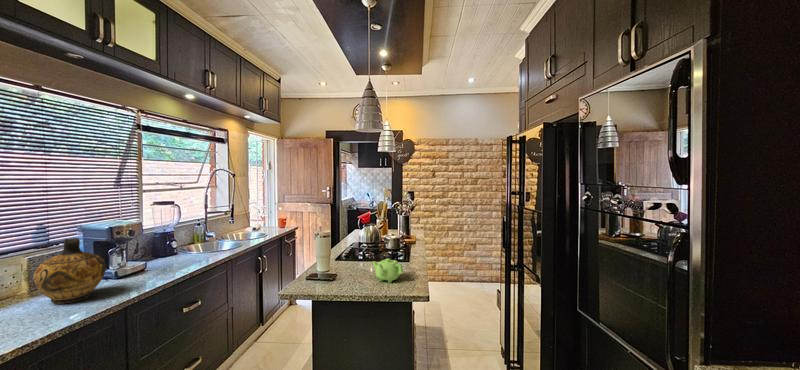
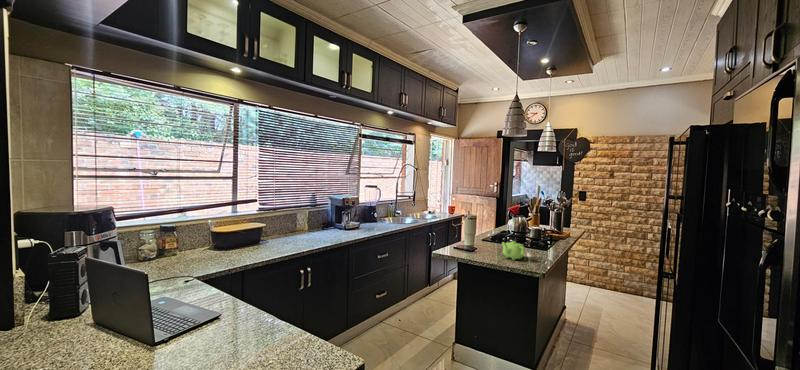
ceramic jug: present [34,238,106,304] -> none [313,202,341,237]

